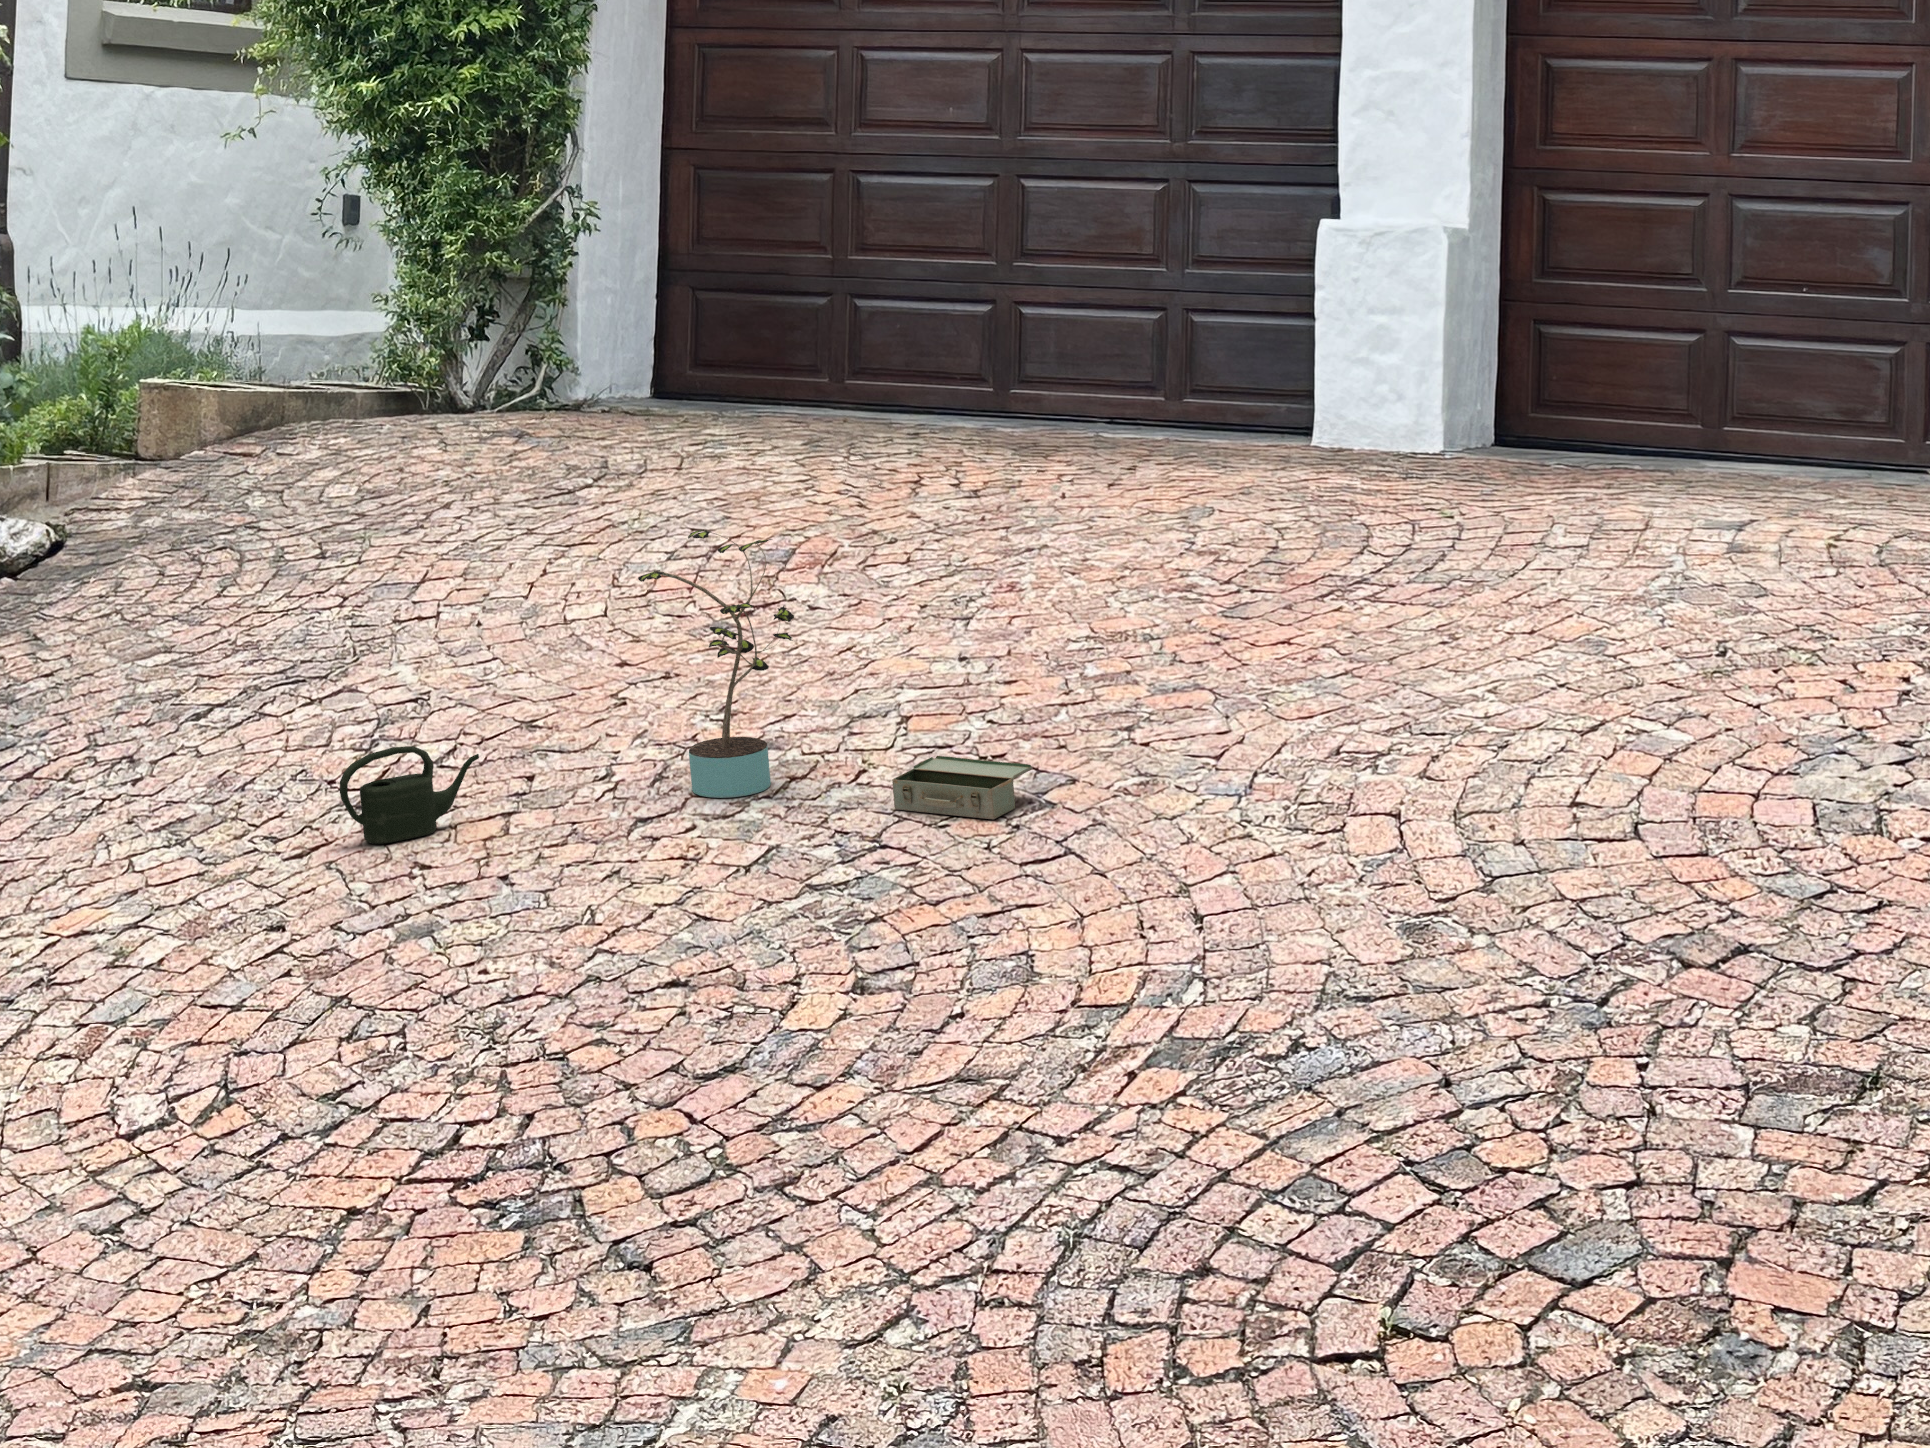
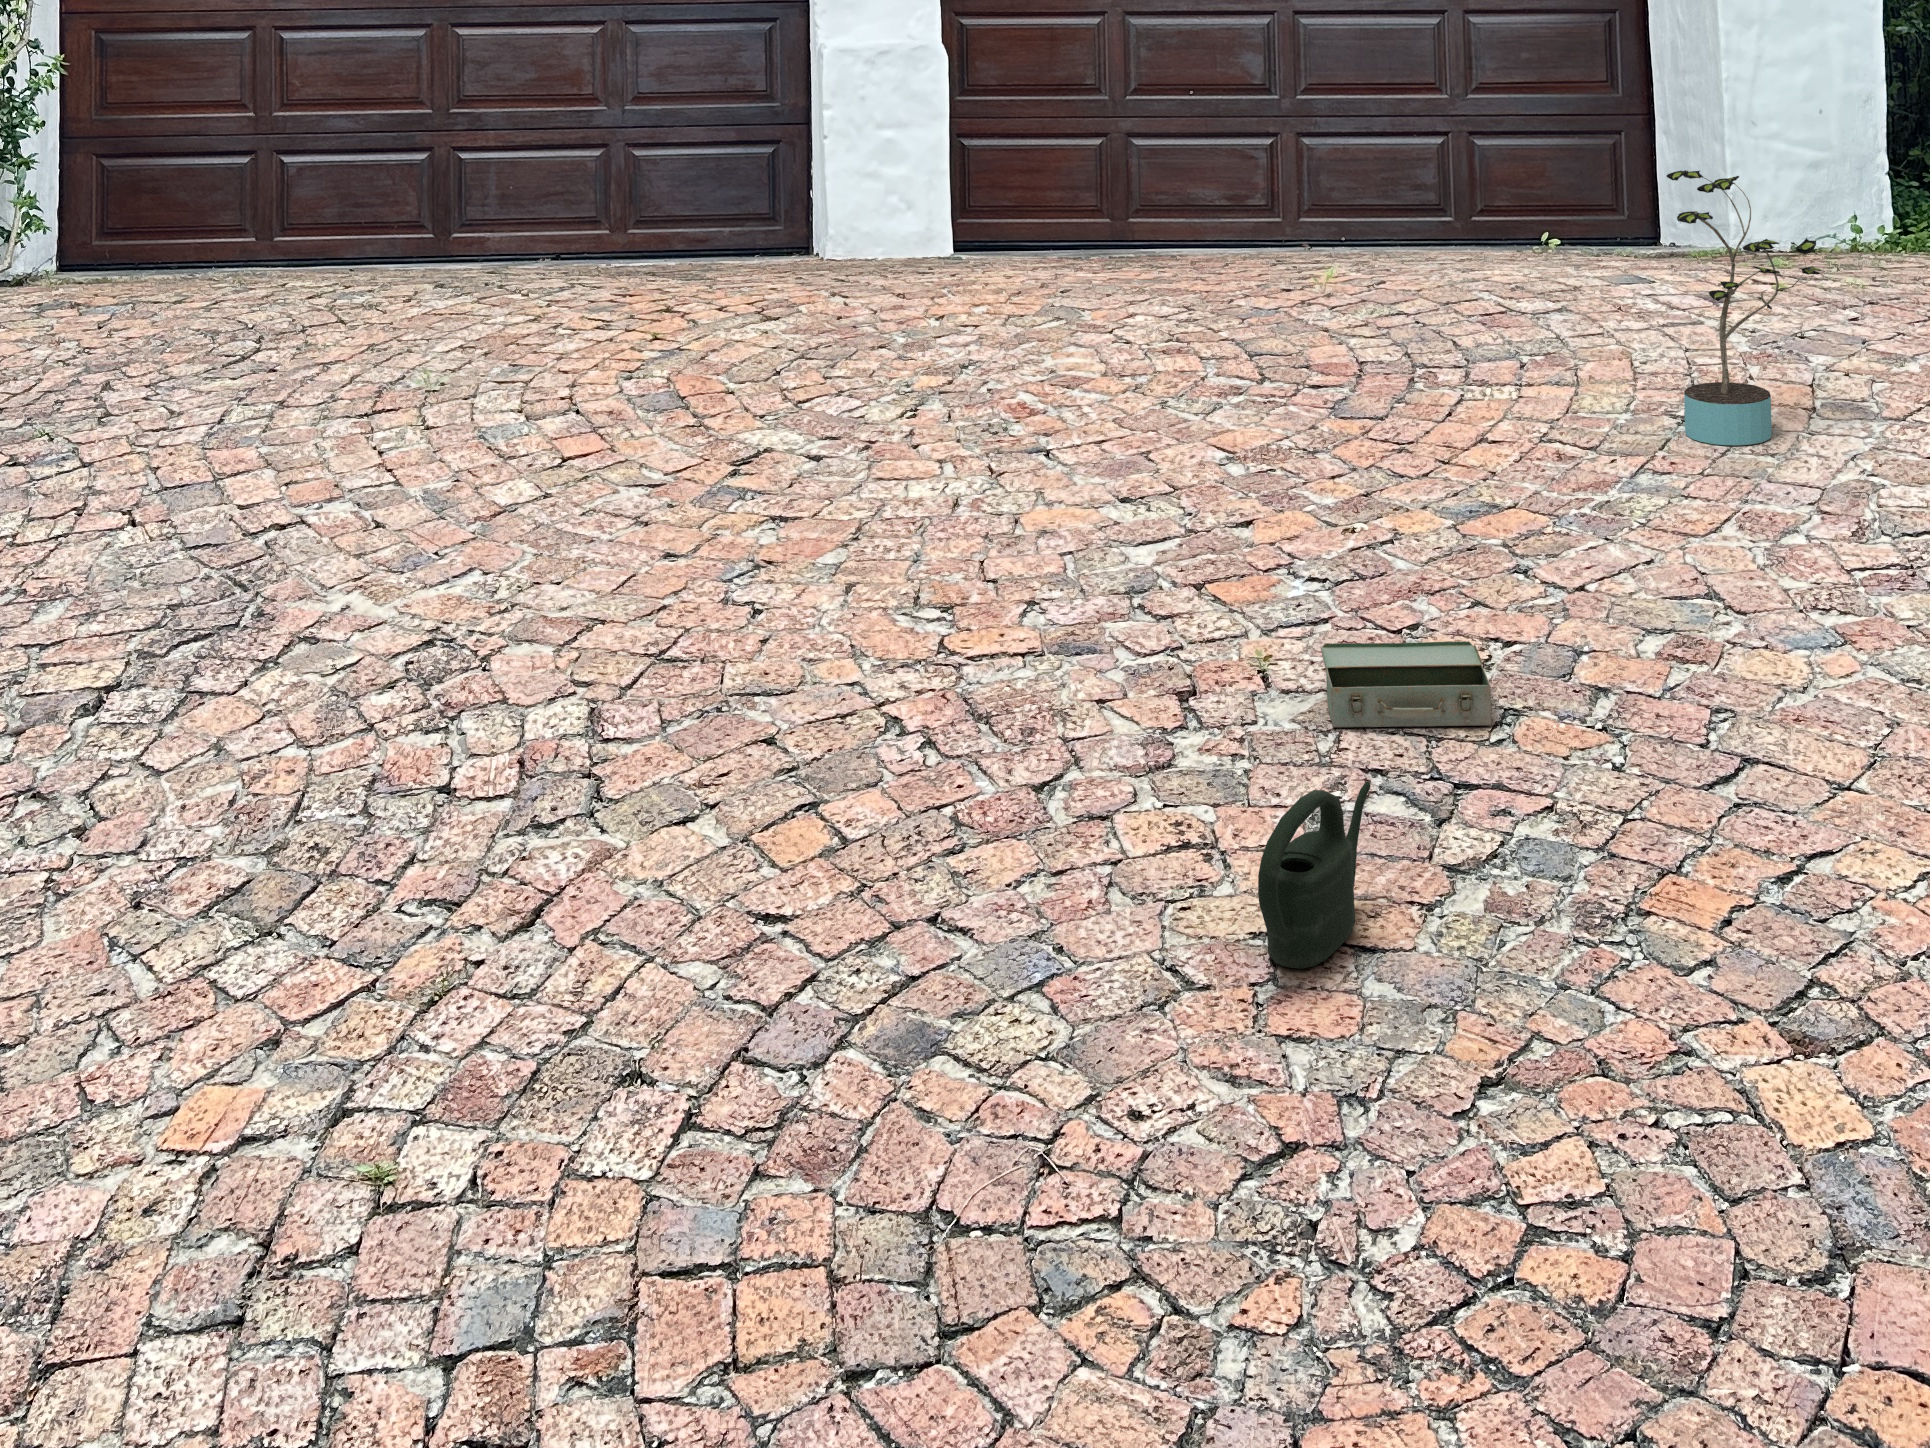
potted plant: present [638,529,794,798] -> present [1667,170,1825,445]
watering can: present [340,746,479,844] -> present [1258,782,1370,969]

